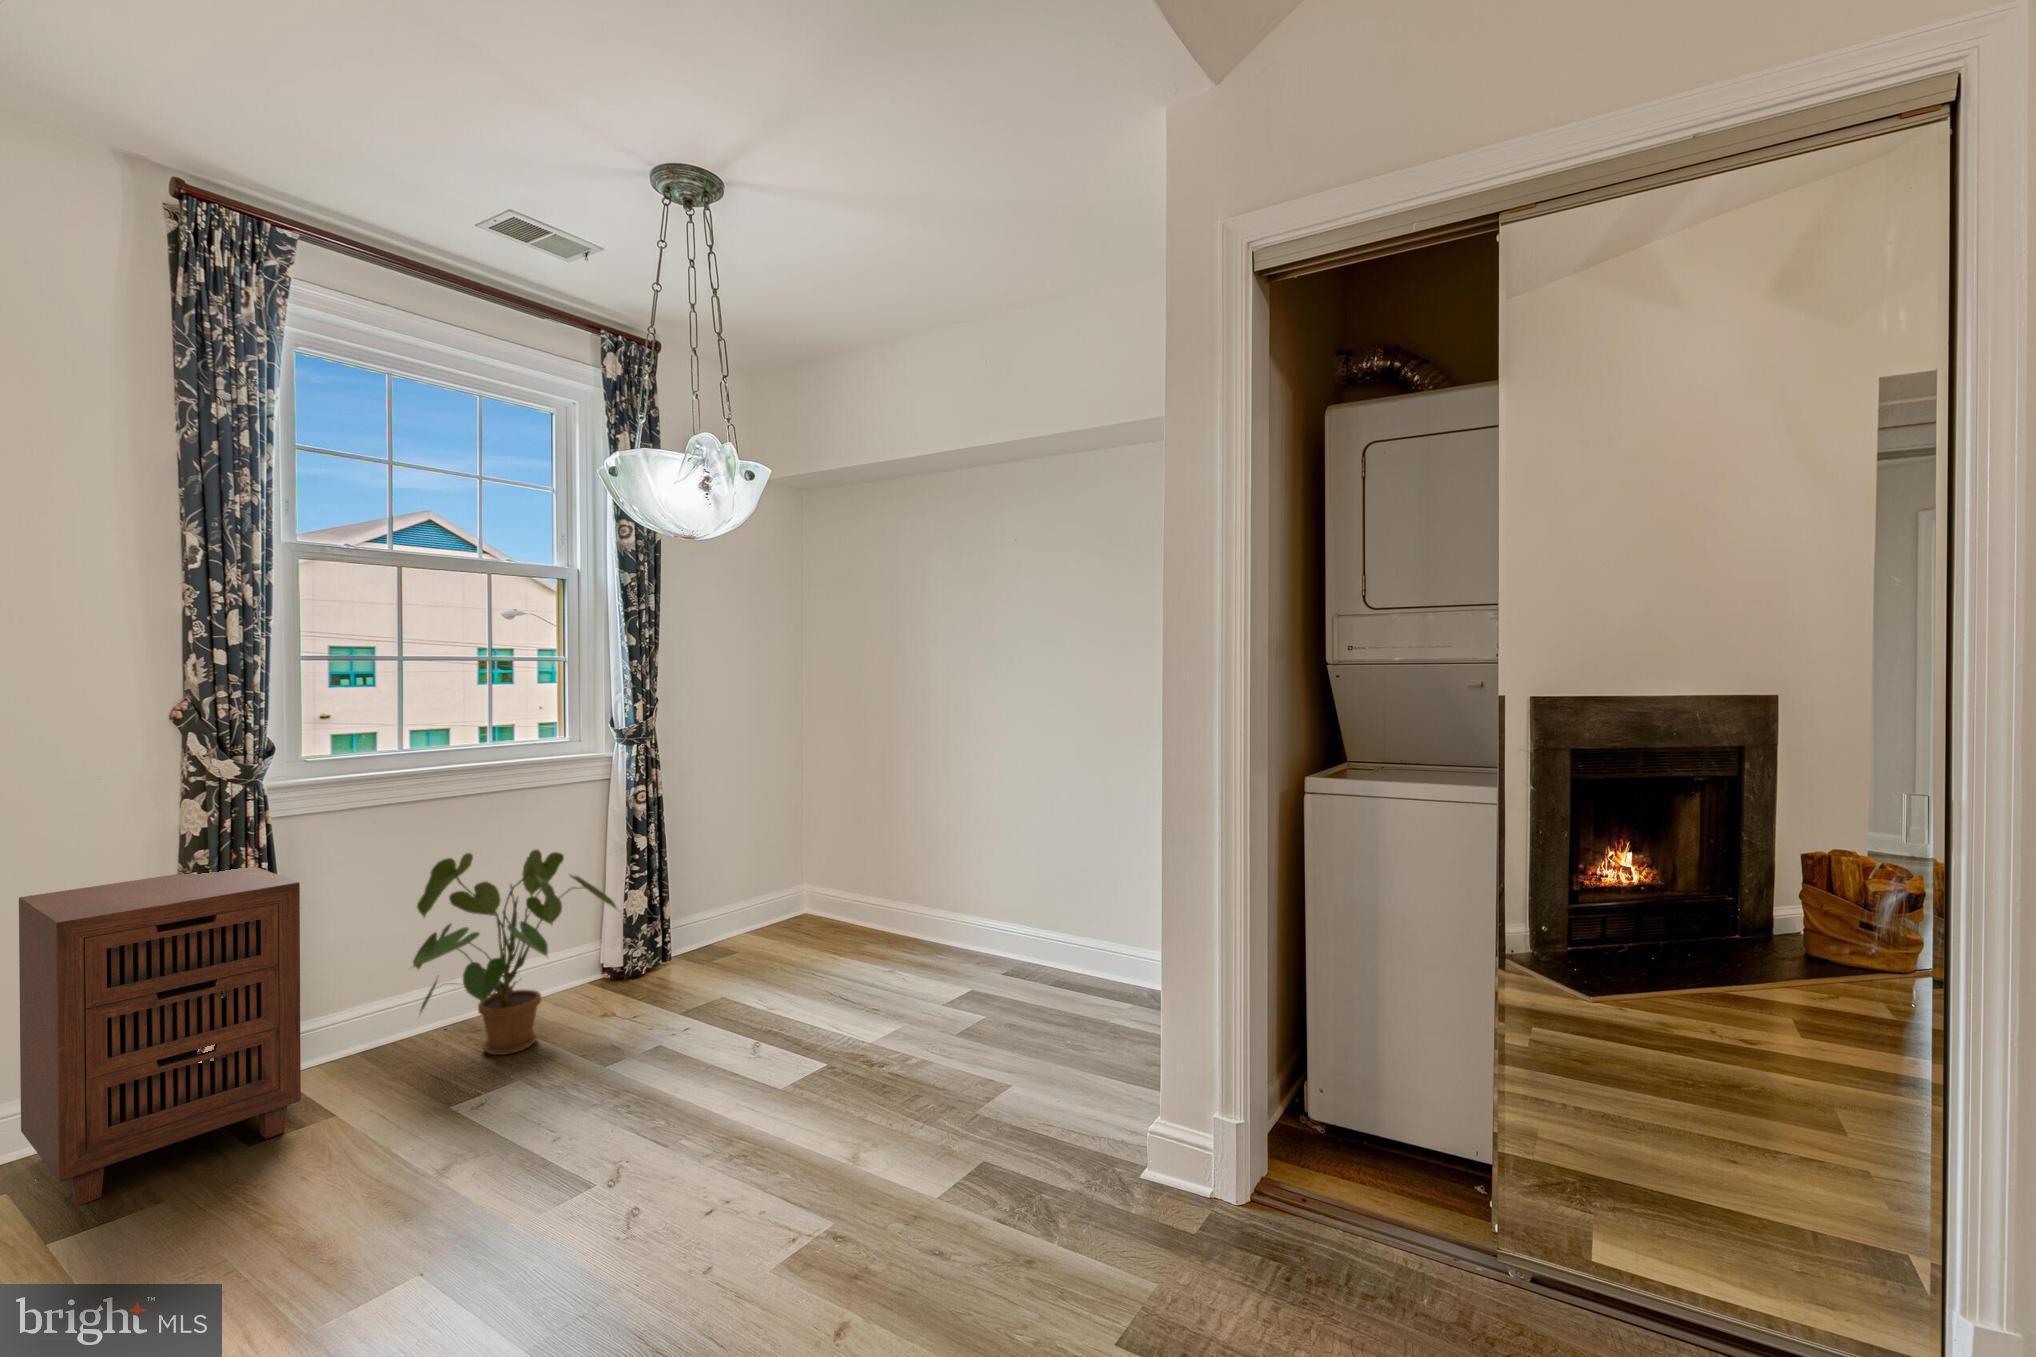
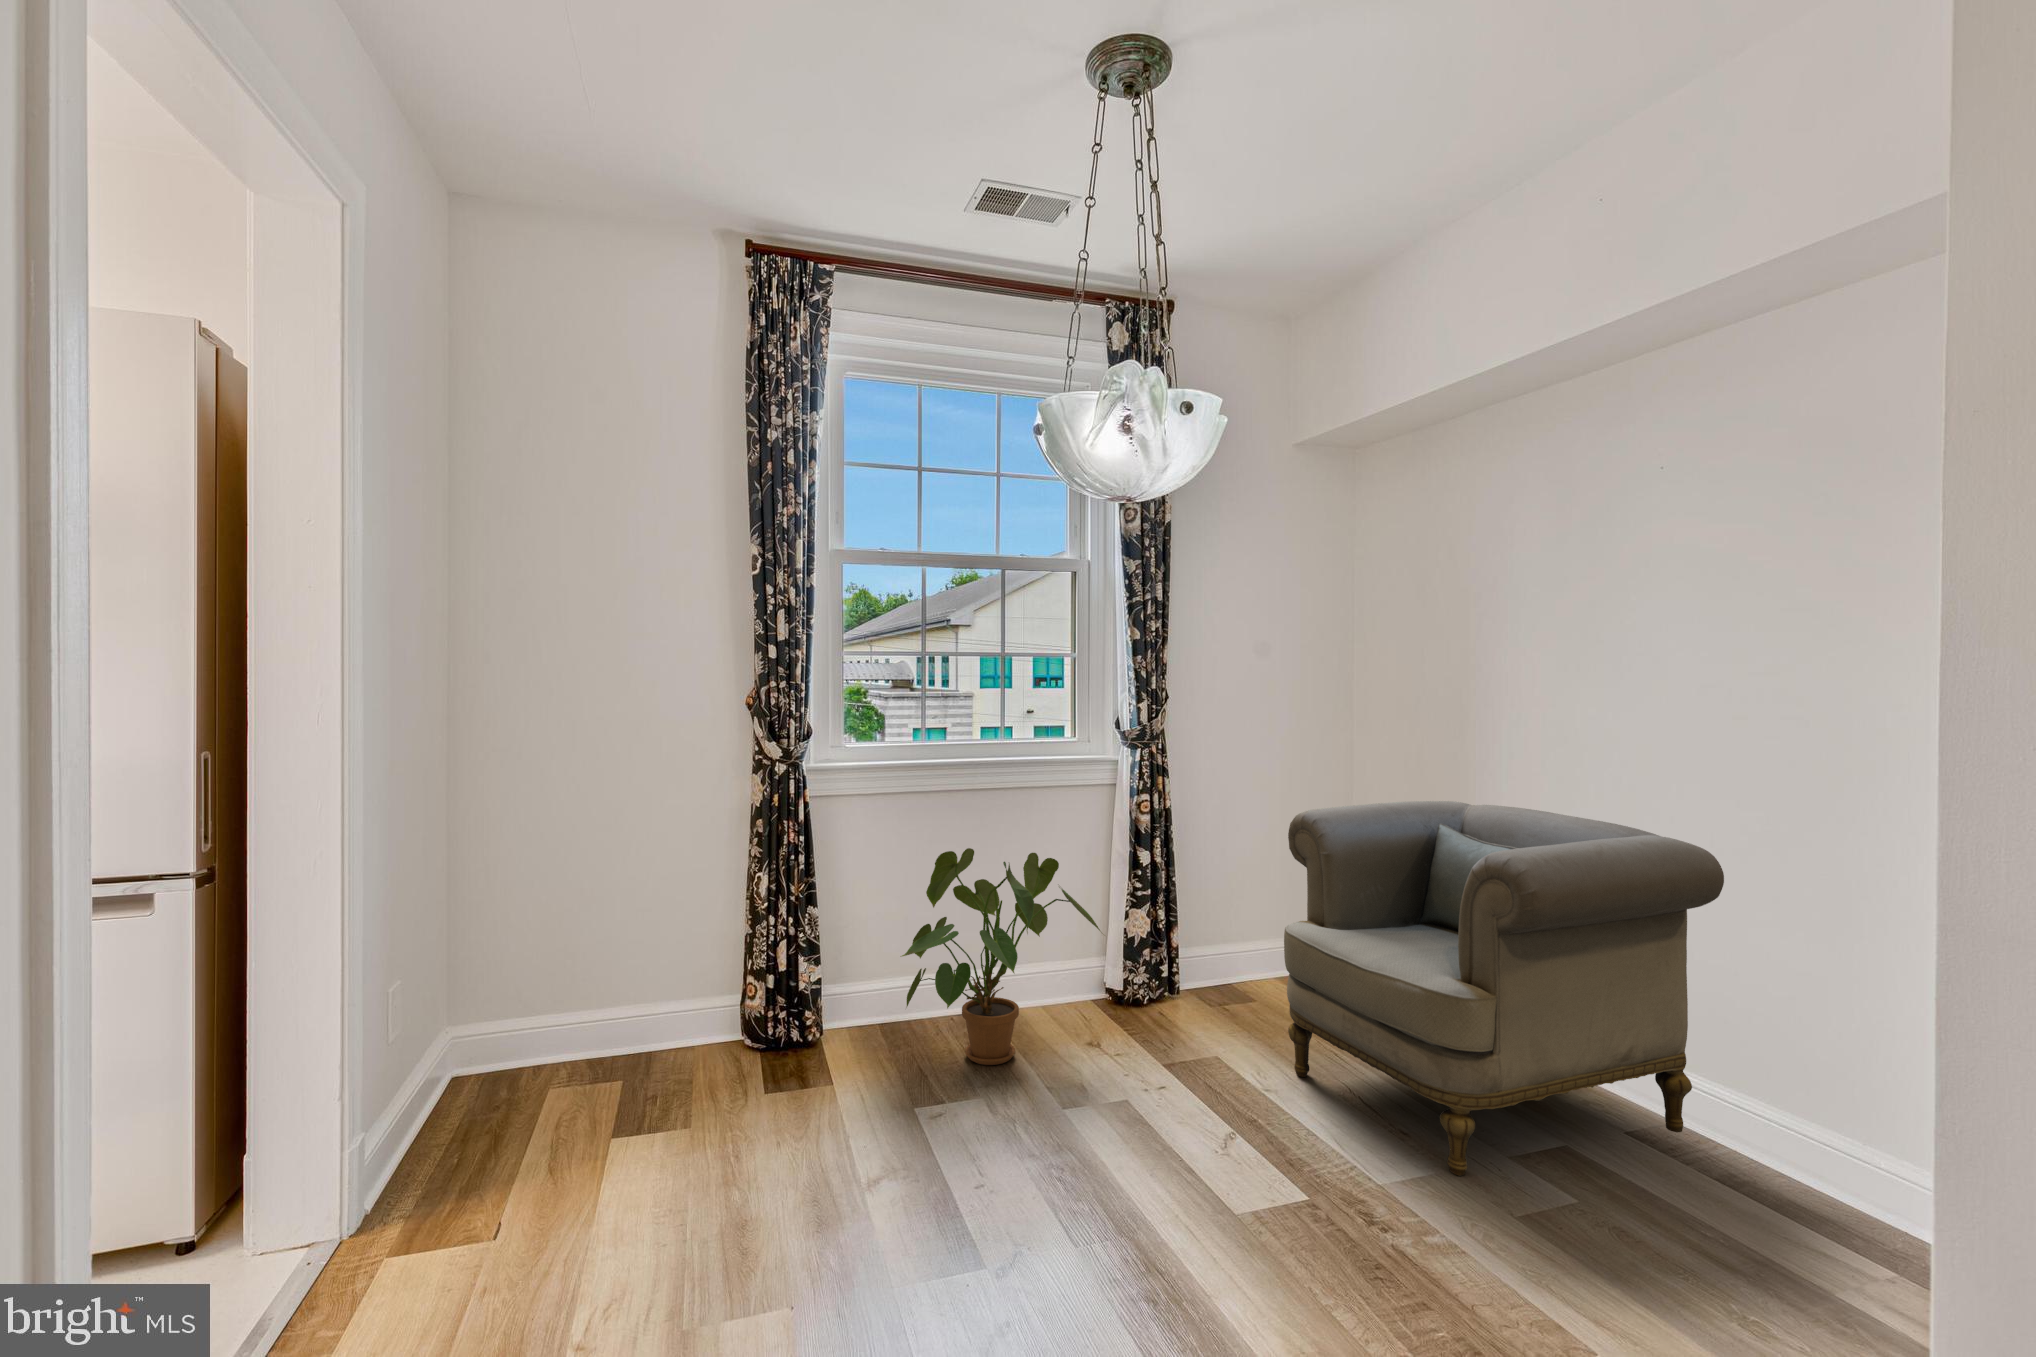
armchair: none [779,770,1052,1022] -> present [1284,801,1724,1176]
cabinet: present [19,866,301,1206] -> none [638,836,805,1107]

